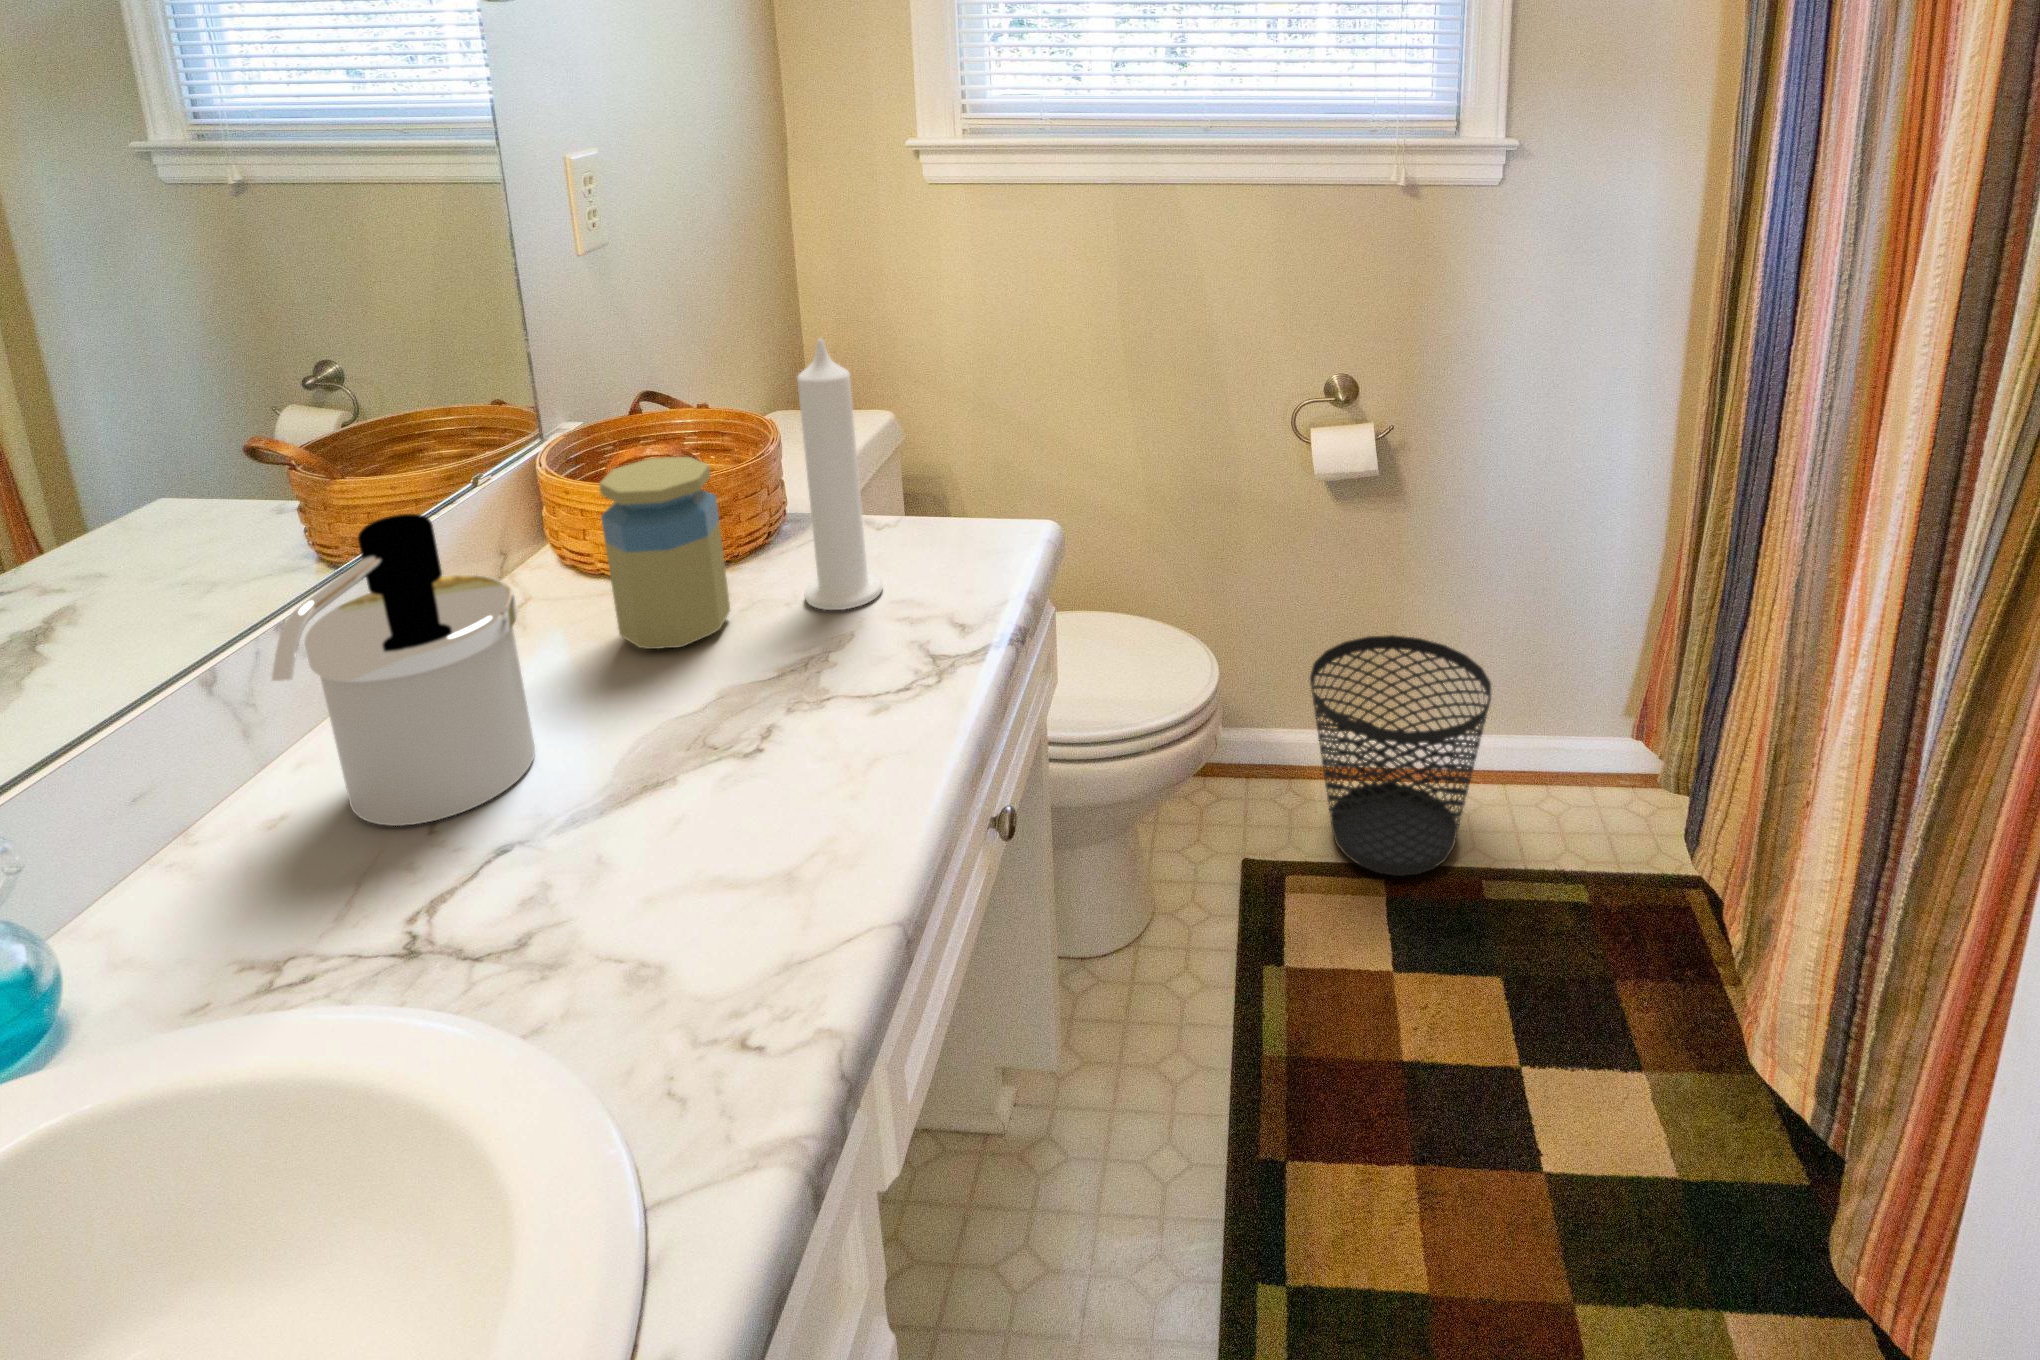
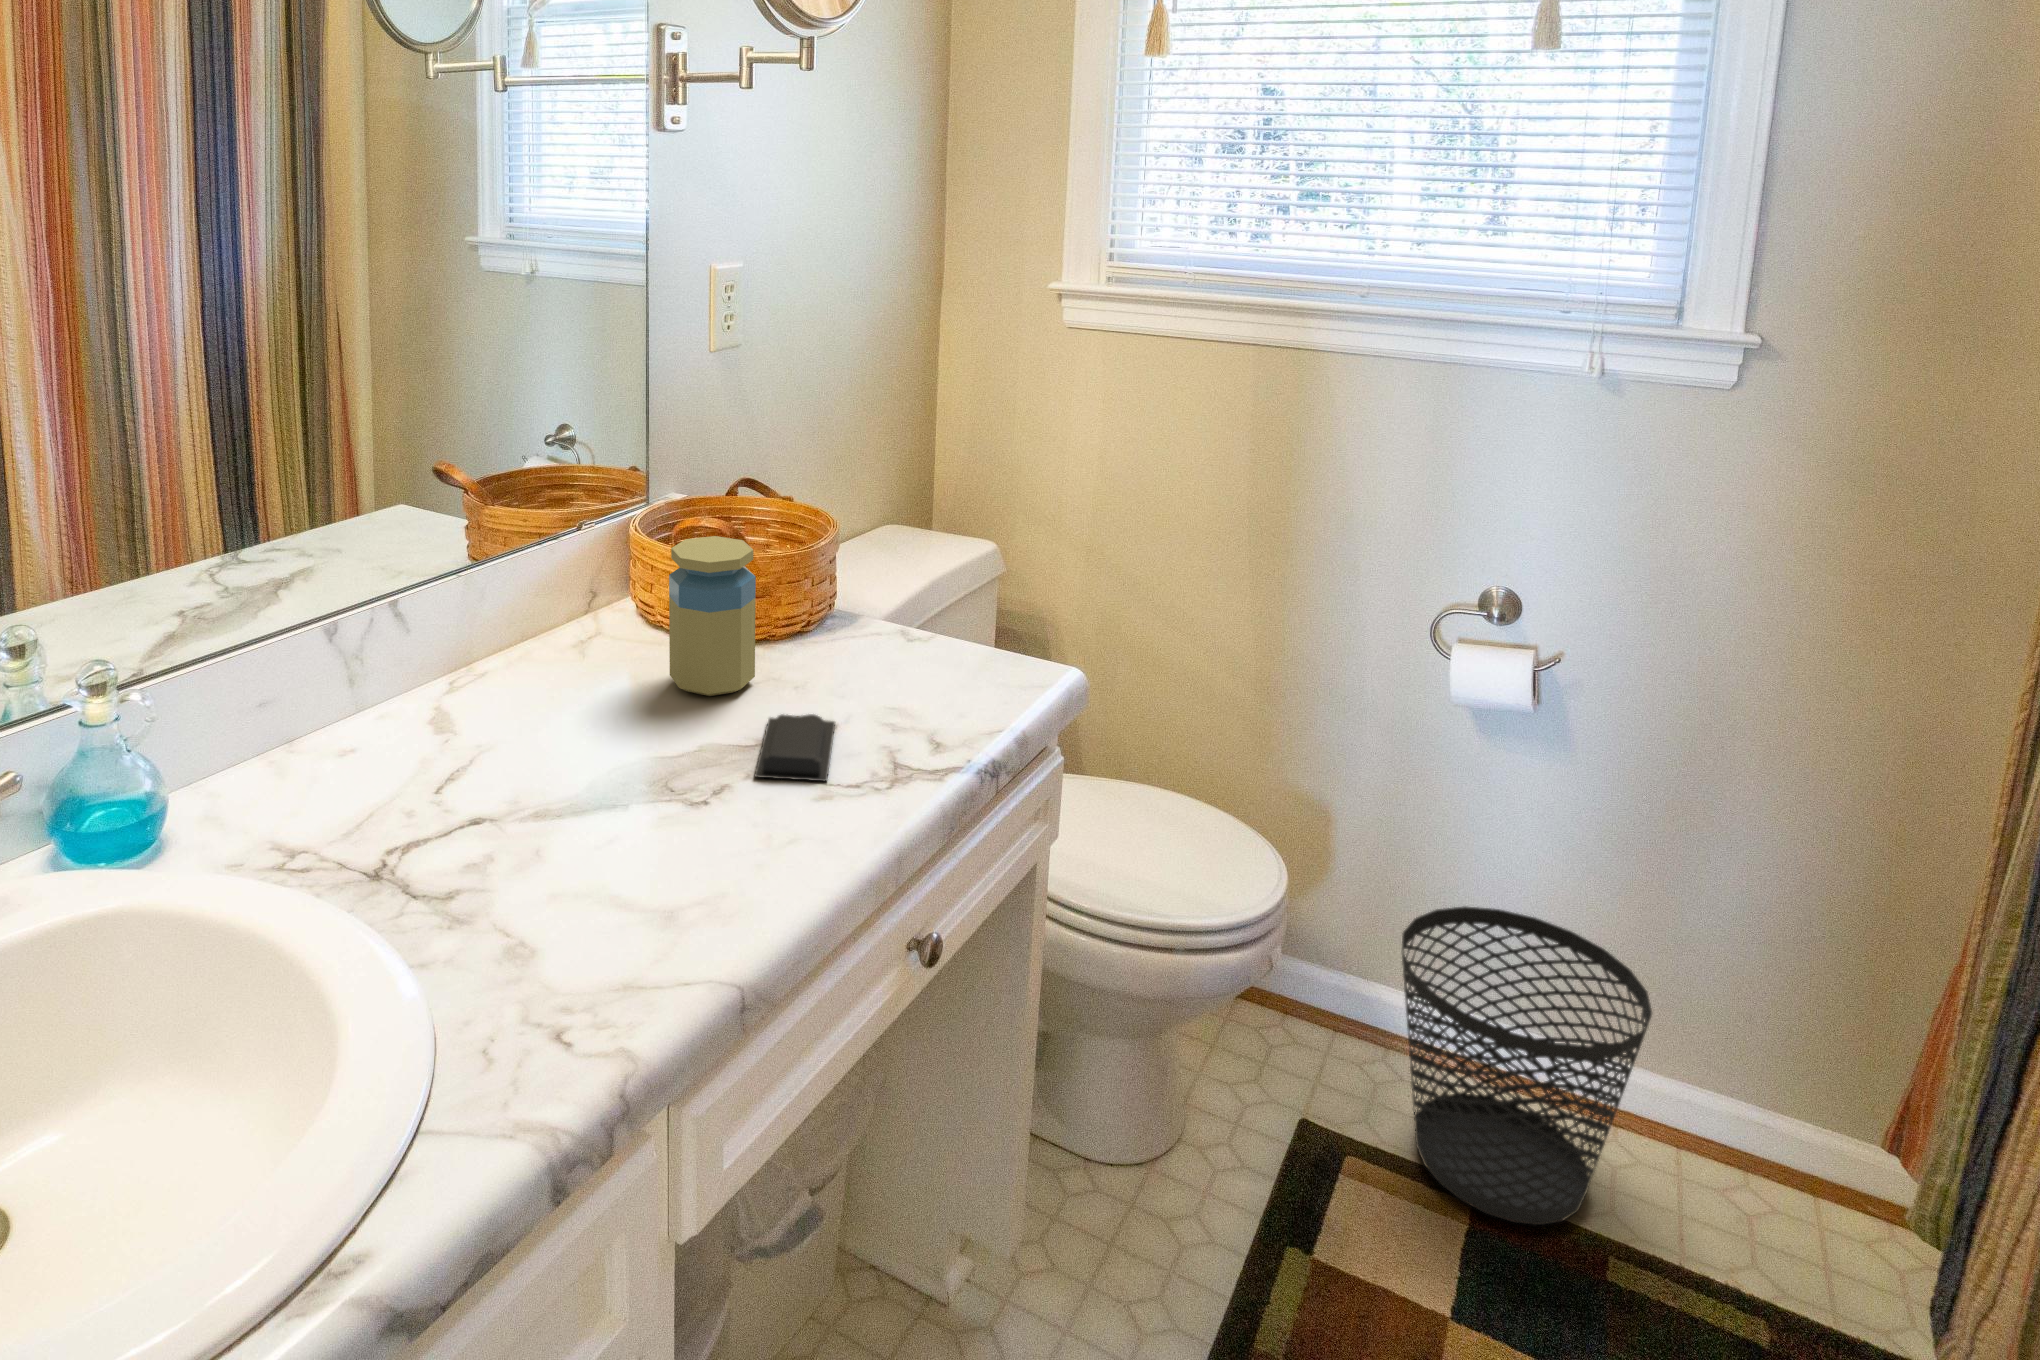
candle: present [797,339,883,610] -> none [815,458,881,699]
soap dispenser: present [272,514,535,826] -> none [427,543,588,771]
soap bar: none [770,635,875,728] -> present [754,714,835,781]

